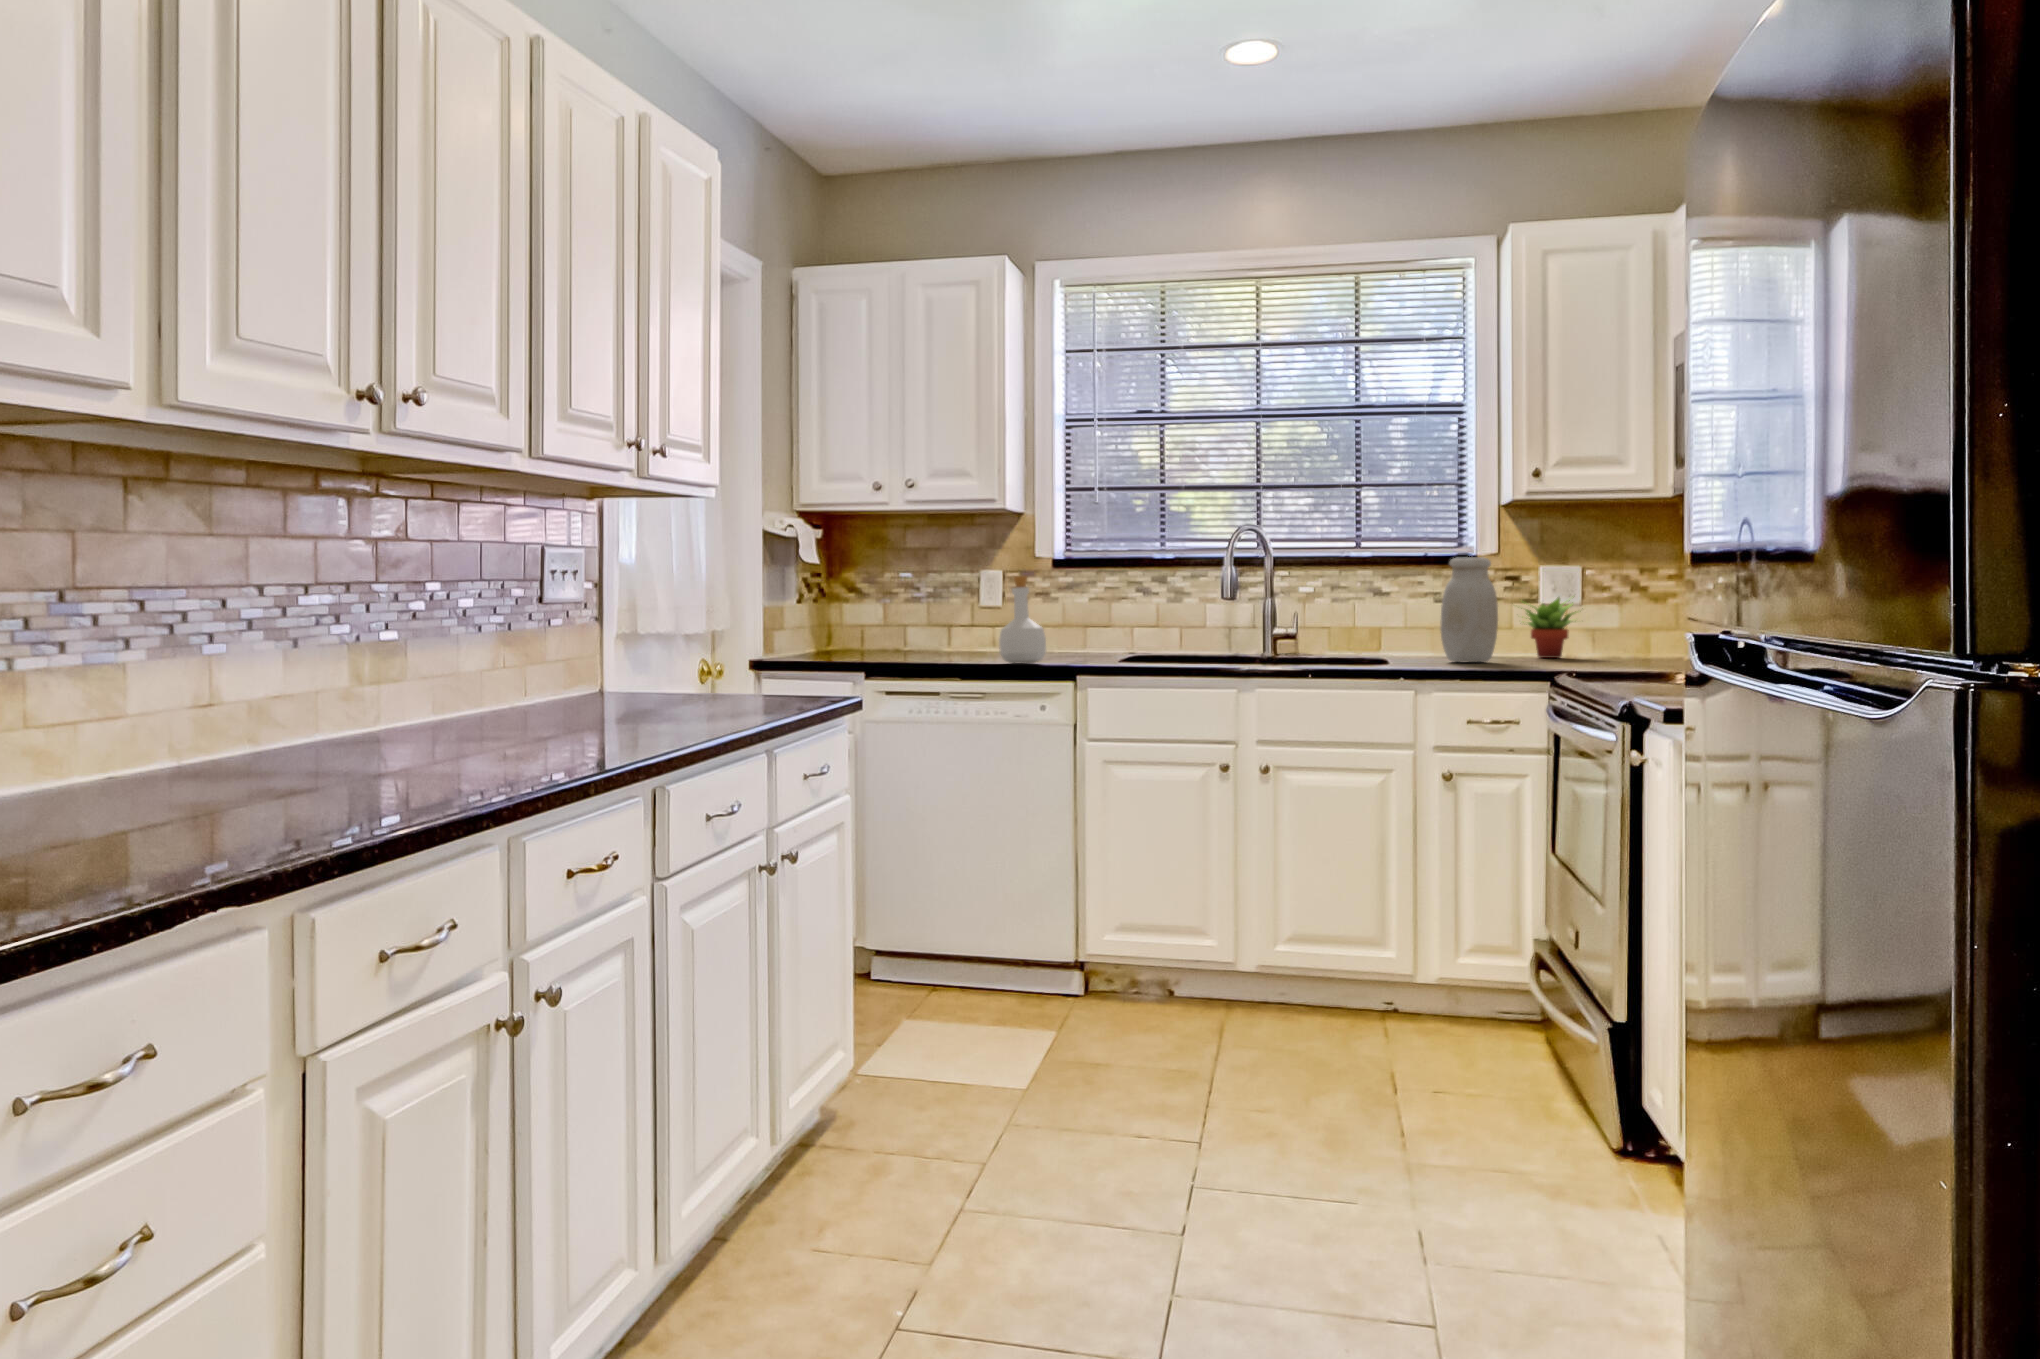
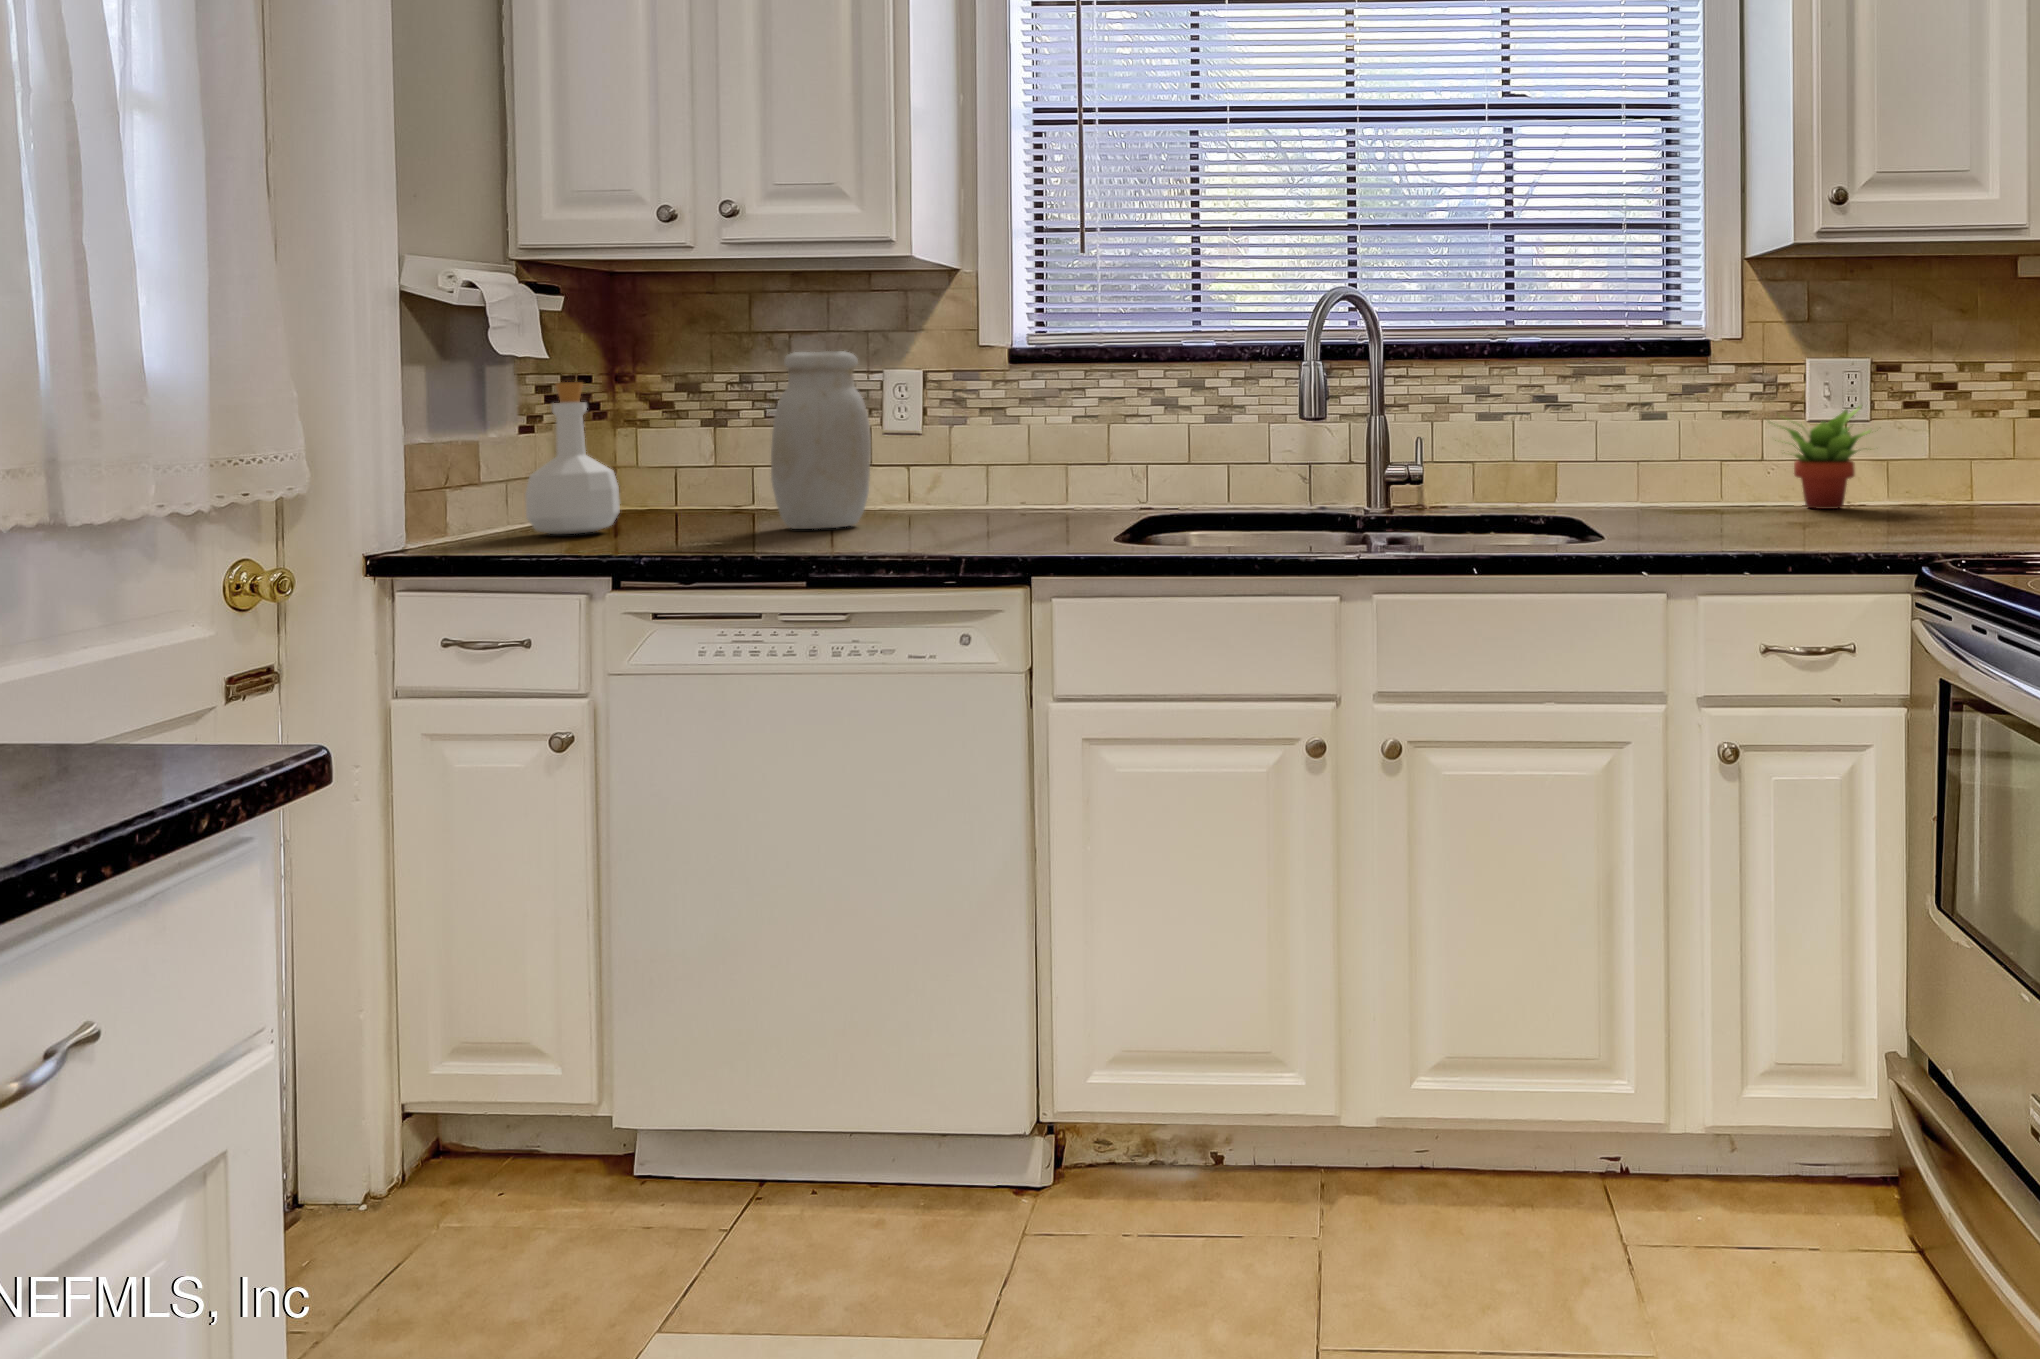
jar: present [1440,557,1498,662] -> present [771,351,871,529]
bottle: present [999,576,1046,663] -> present [525,382,620,534]

